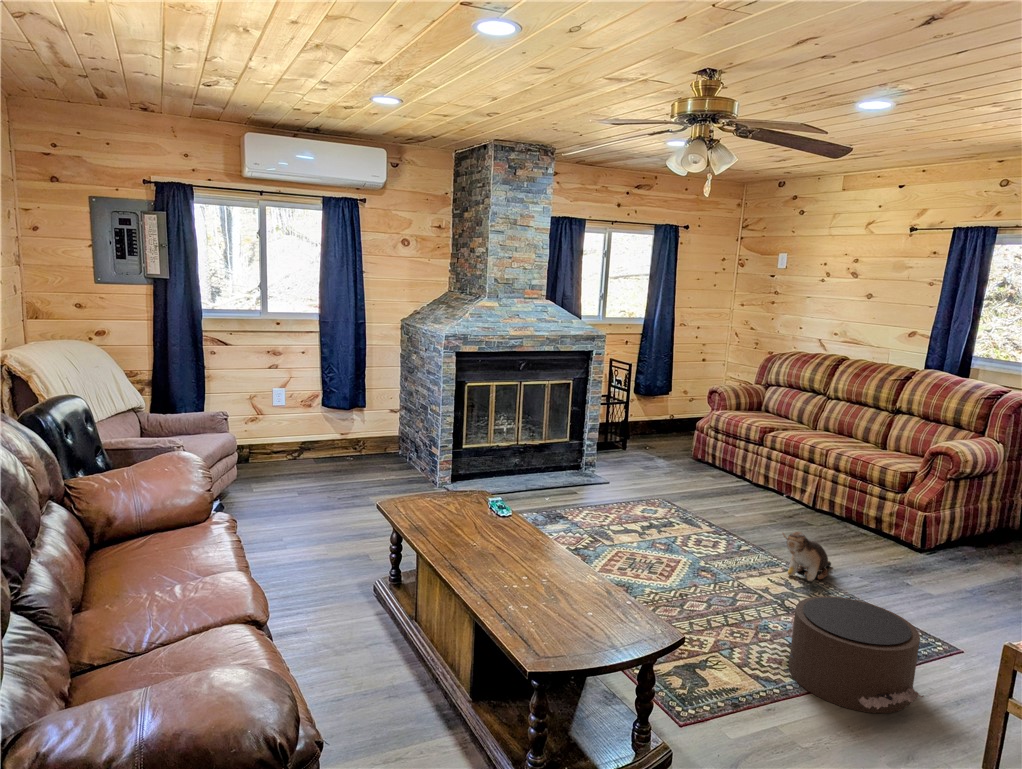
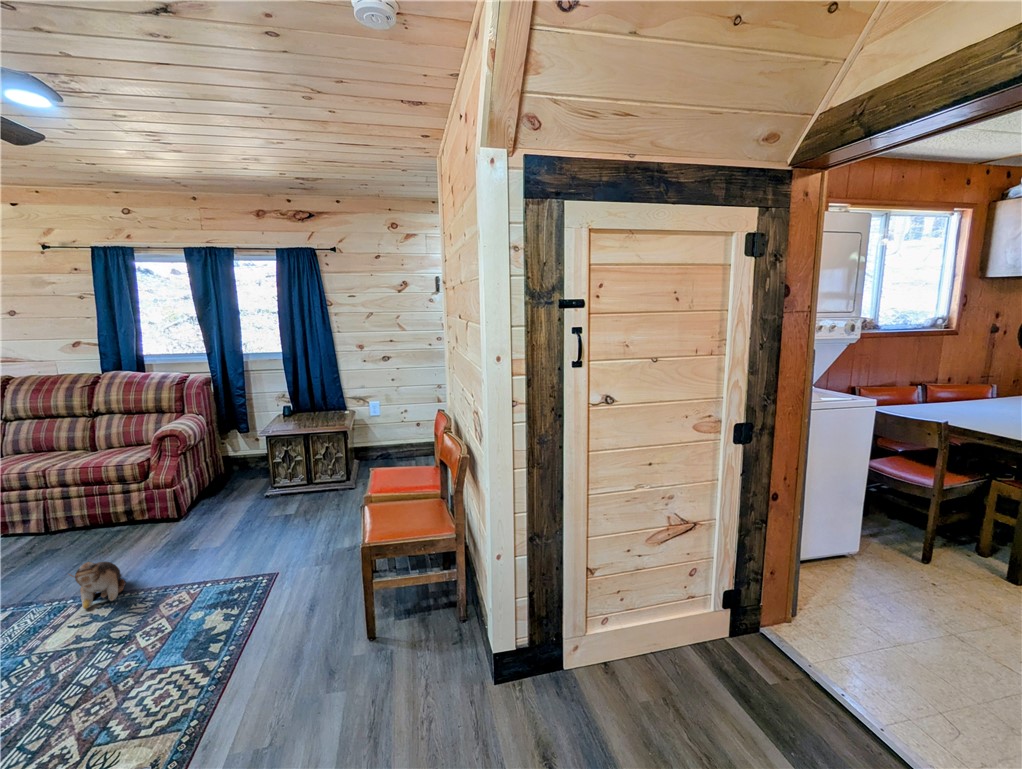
pouf: present [769,596,924,713] -> none [142,577,300,696]

